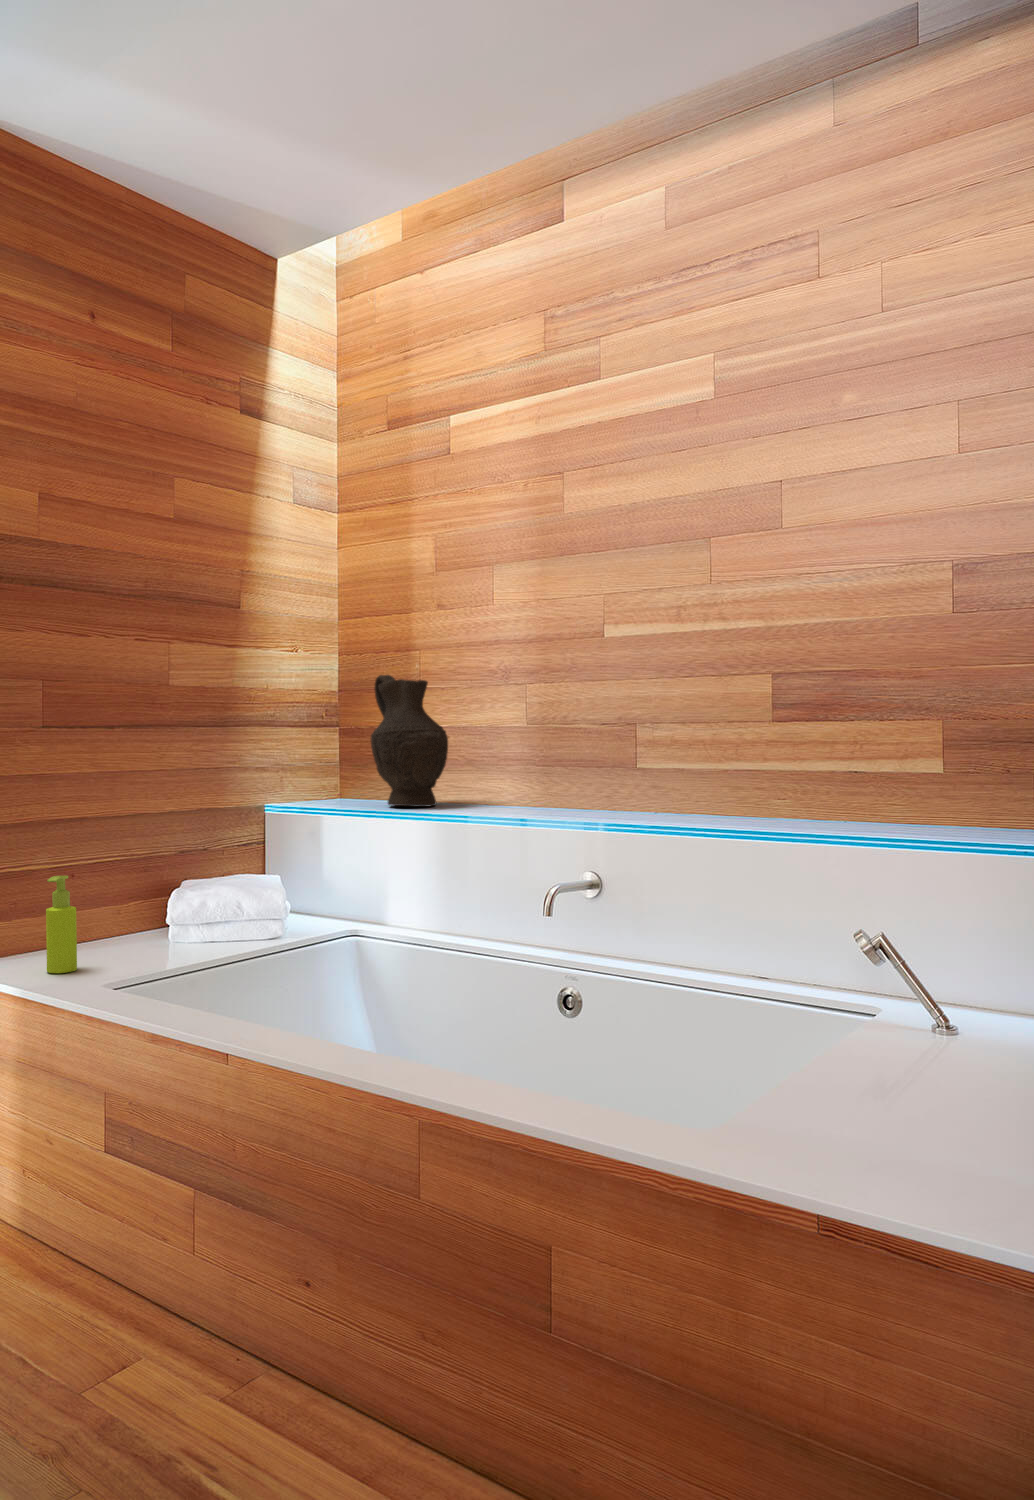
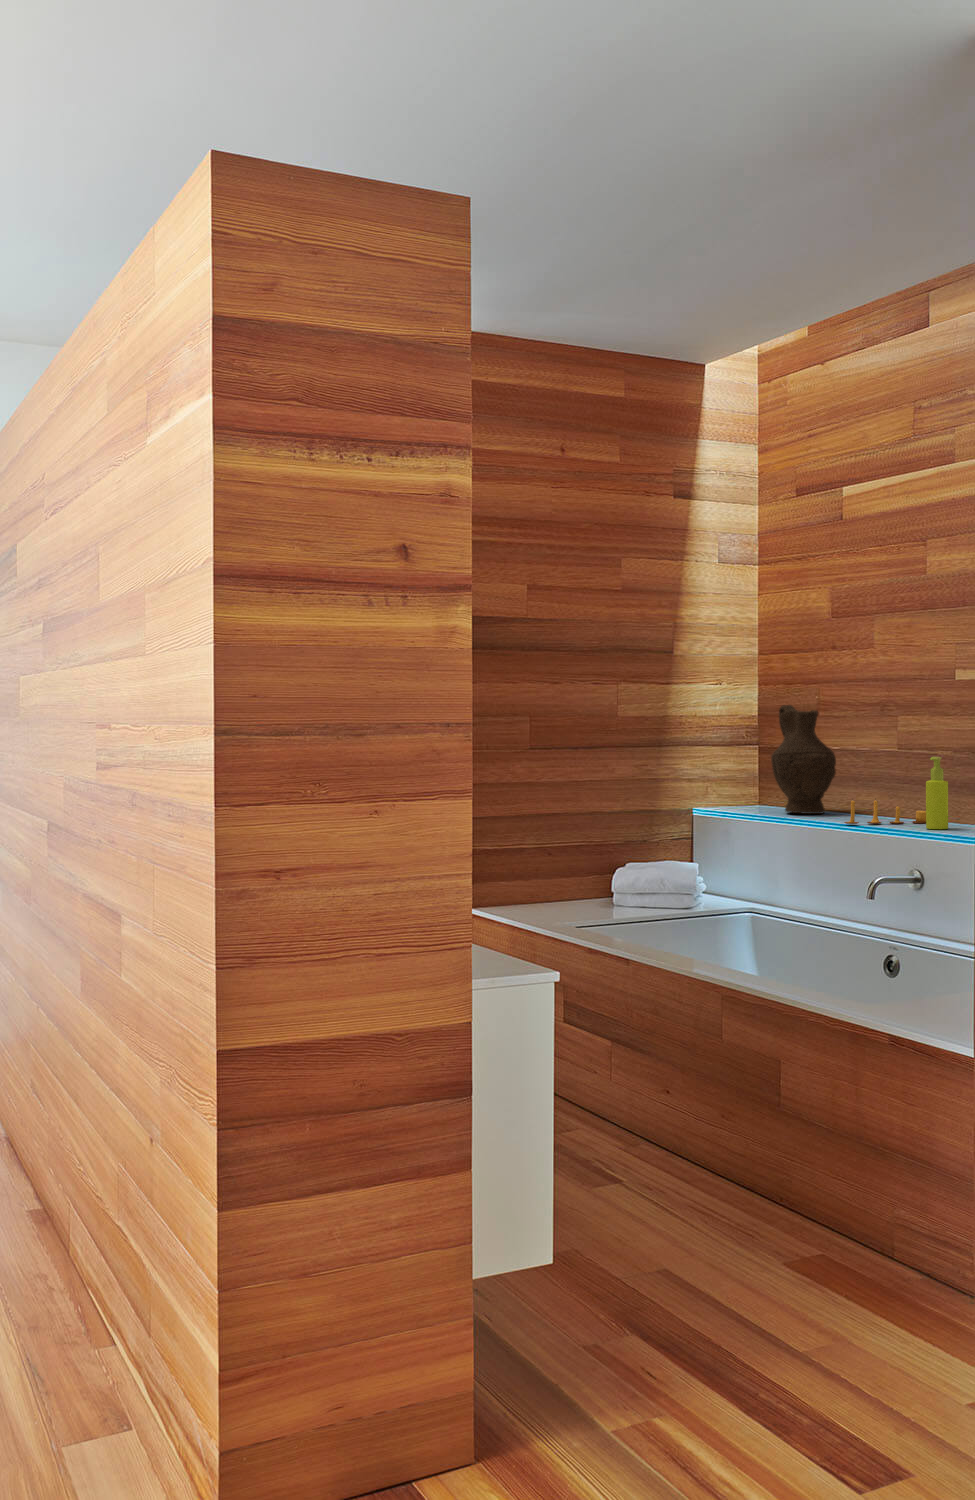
candle: none [483,783,583,817] -> present [844,800,926,824]
soap dispenser: present [46,876,77,973] -> present [926,757,948,829]

